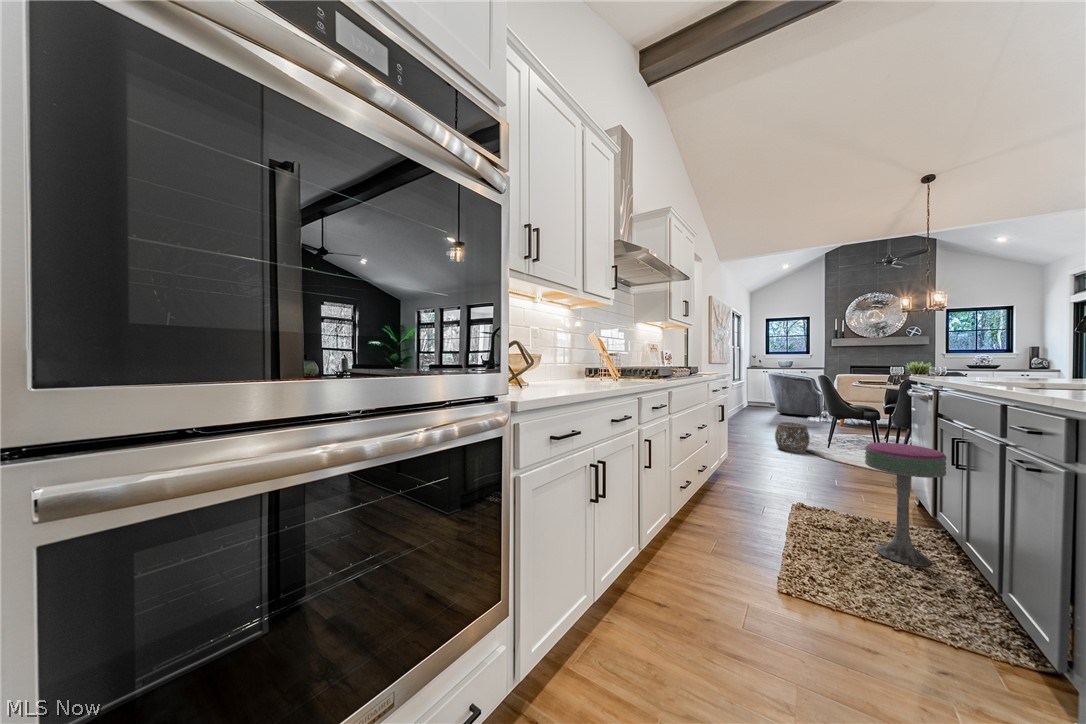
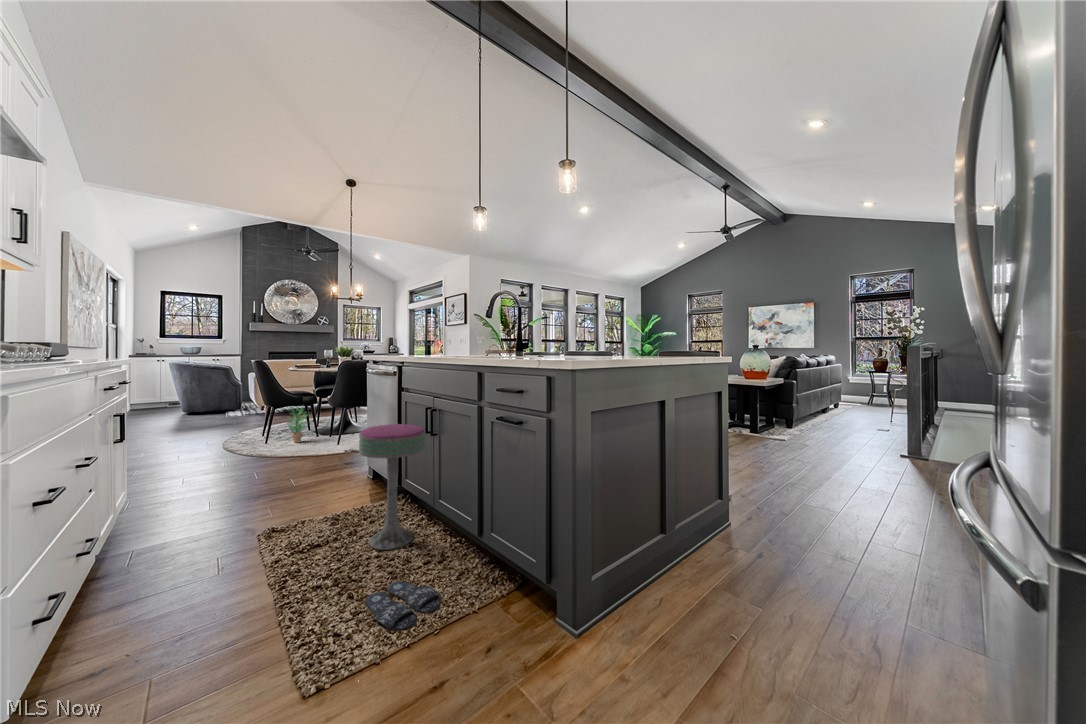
potted plant: none [844,419,868,454] -> present [288,408,307,443]
woven basket: present [775,422,810,452] -> none [199,420,248,459]
slippers: none [846,576,921,619] -> present [365,581,440,630]

